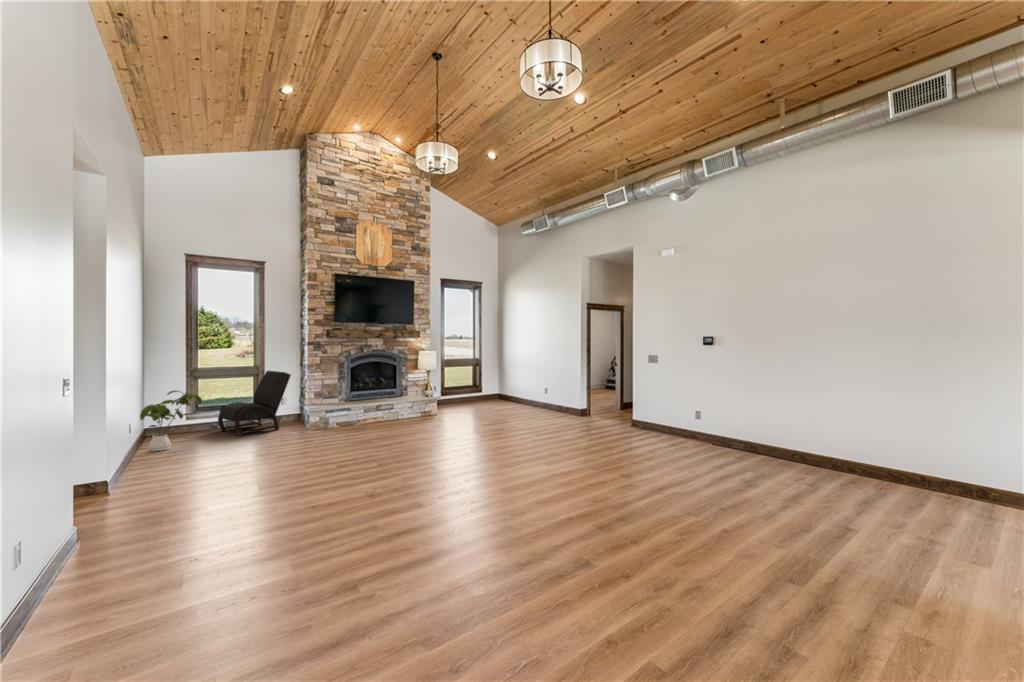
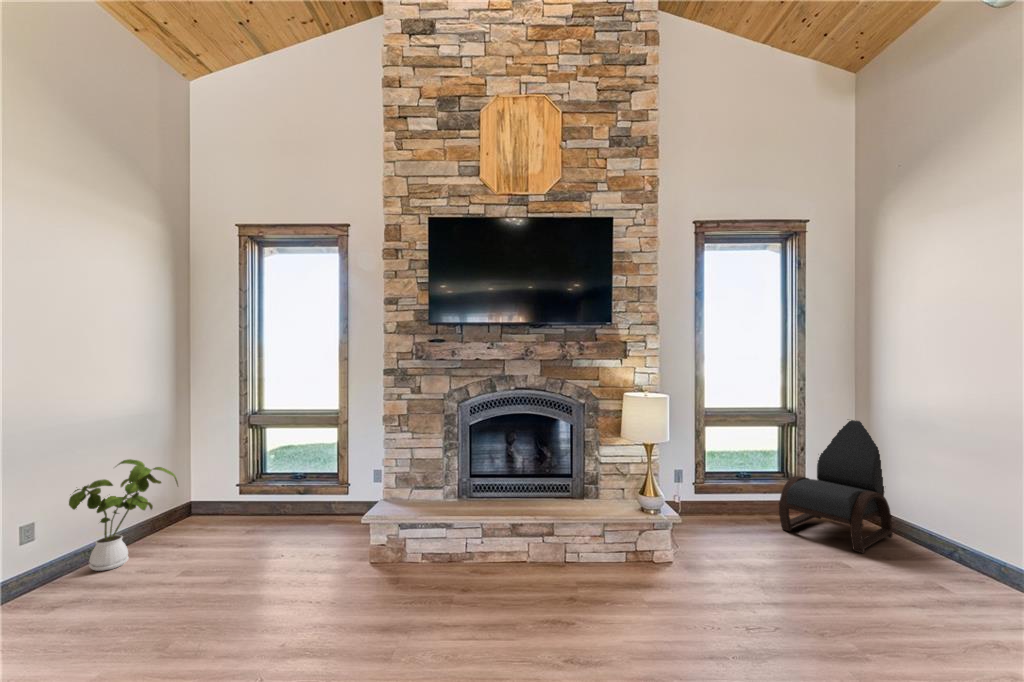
lounge chair: present [218,371,291,436] -> present [779,420,893,553]

